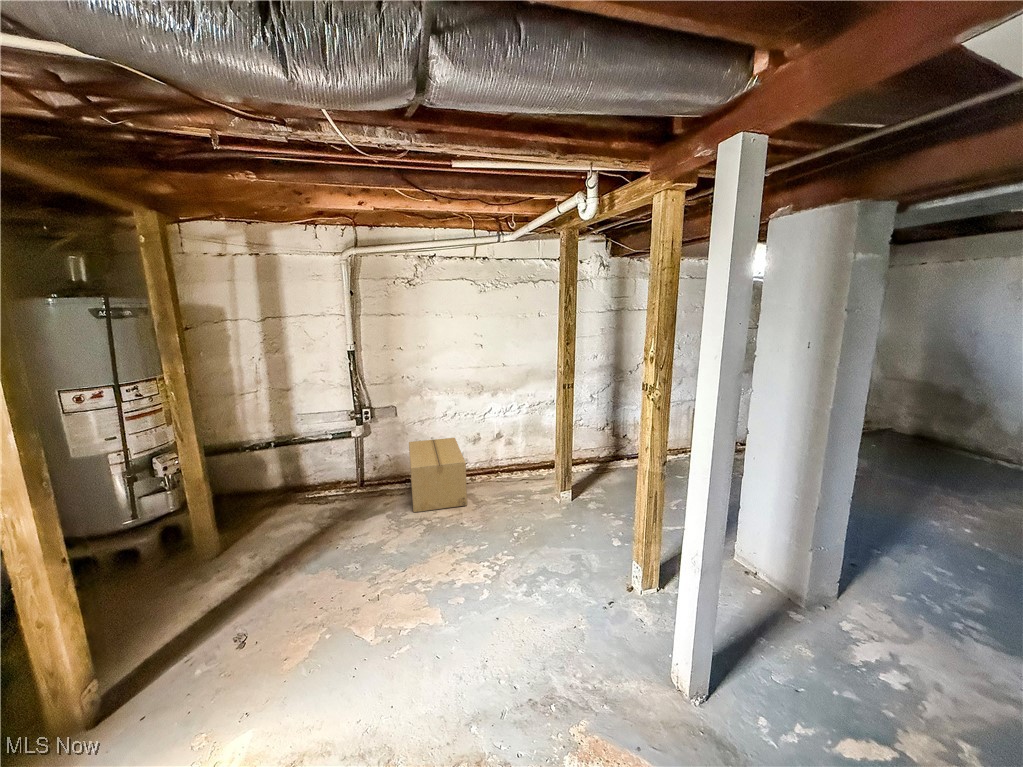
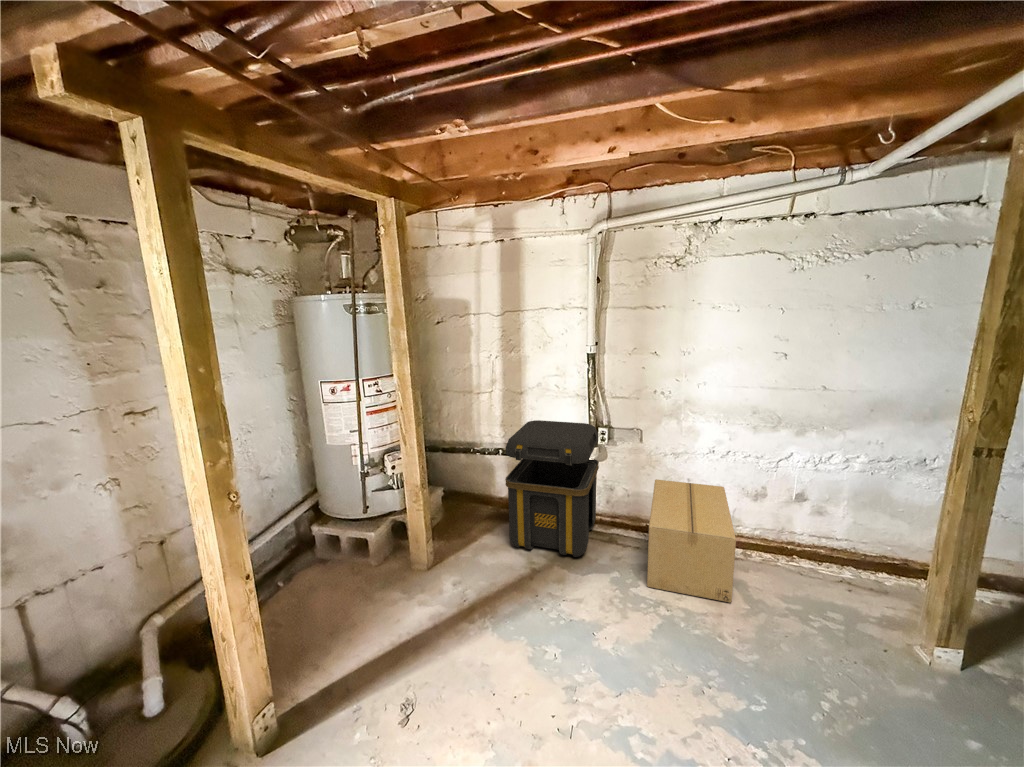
toolbox: none [285,407,367,517] -> present [505,420,599,557]

